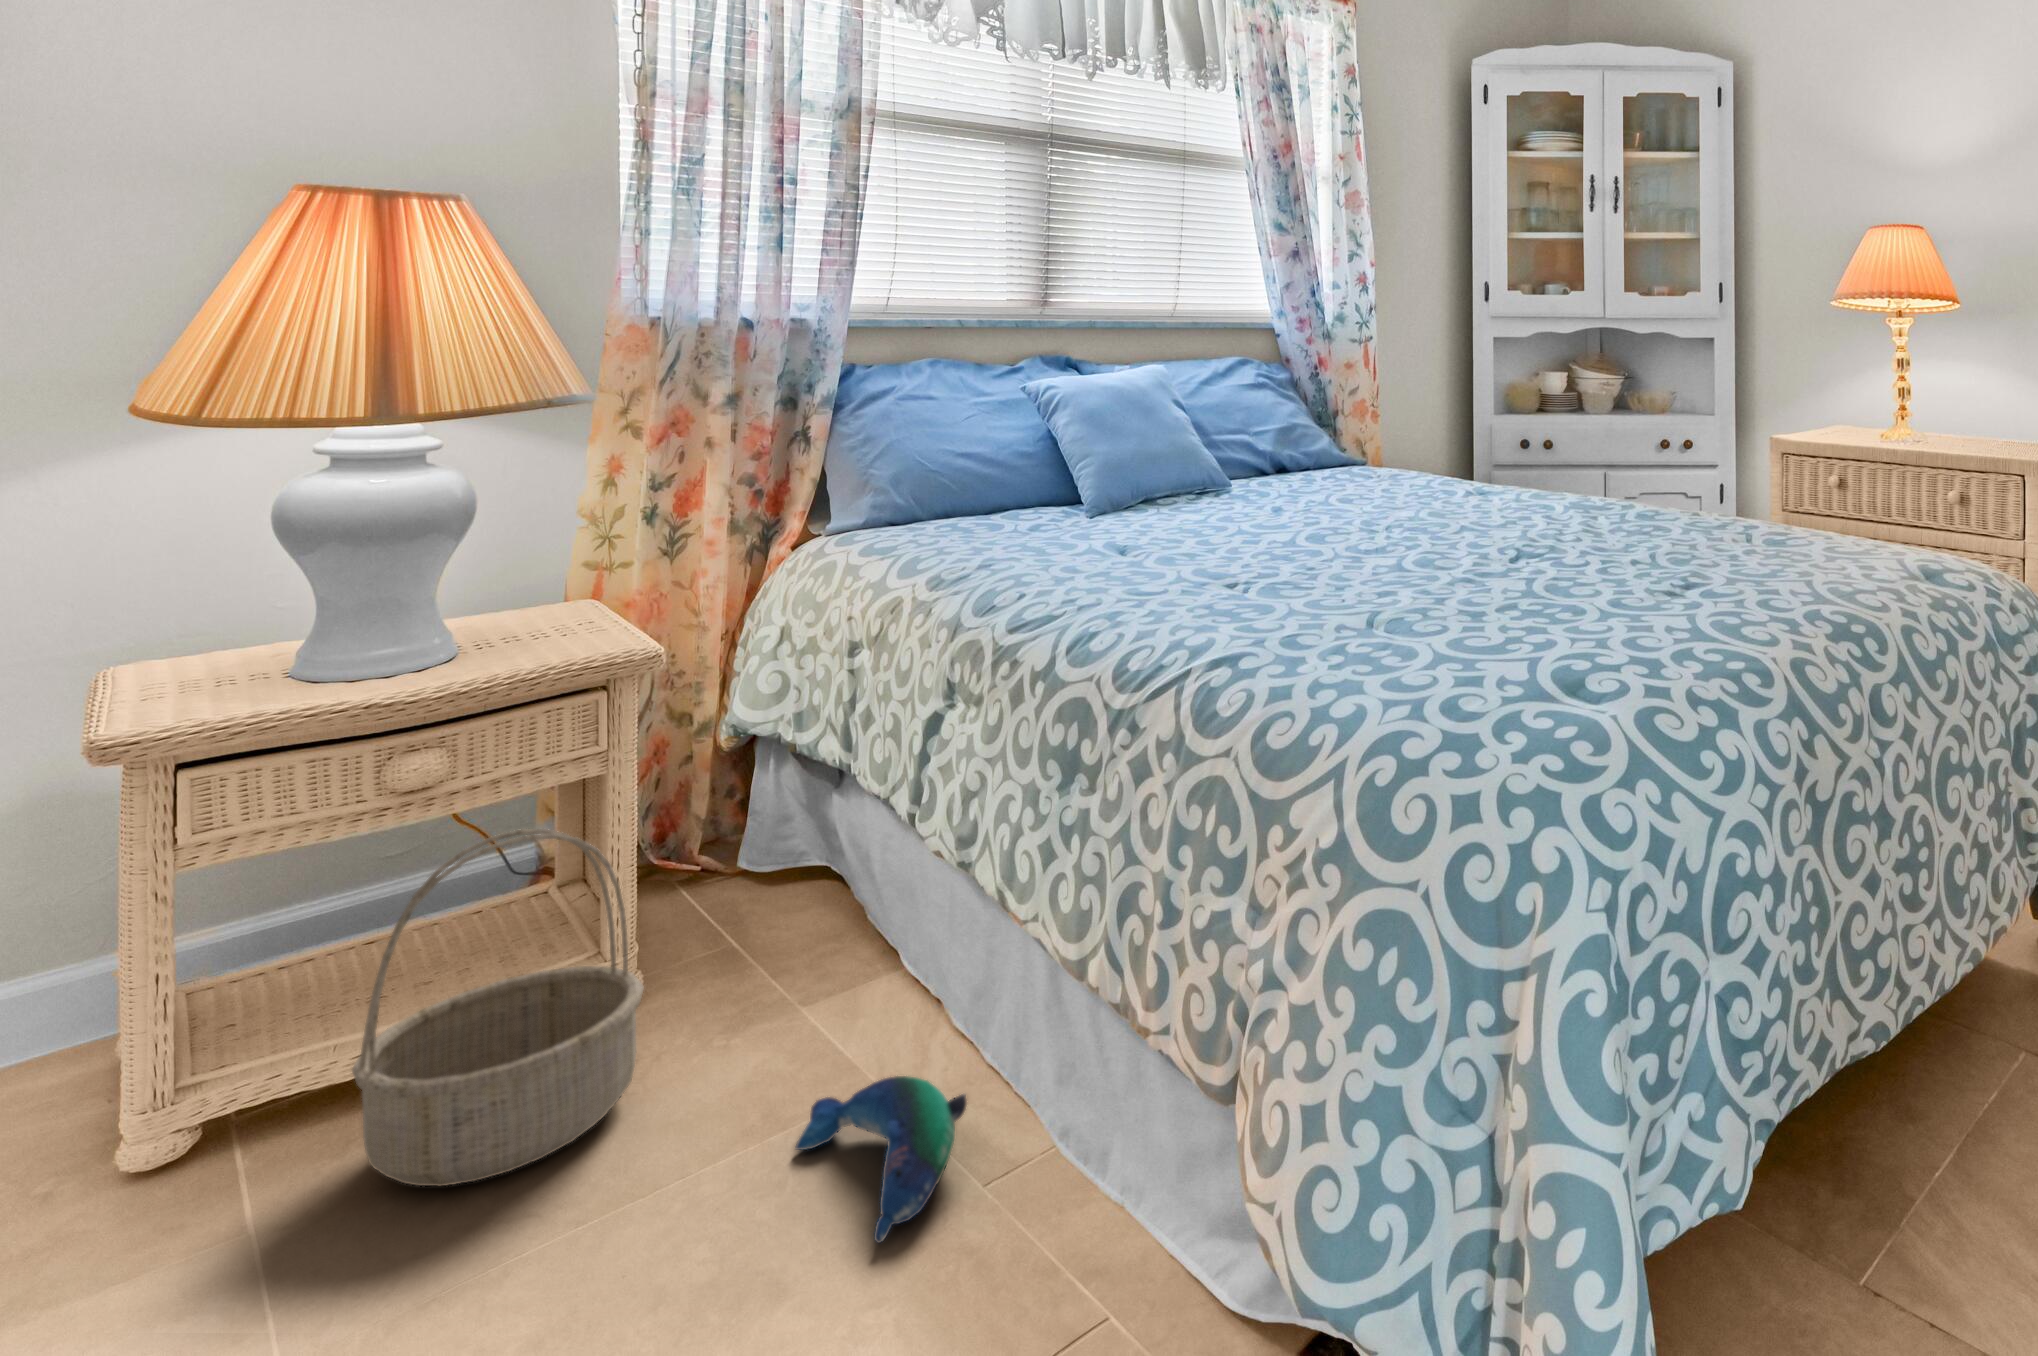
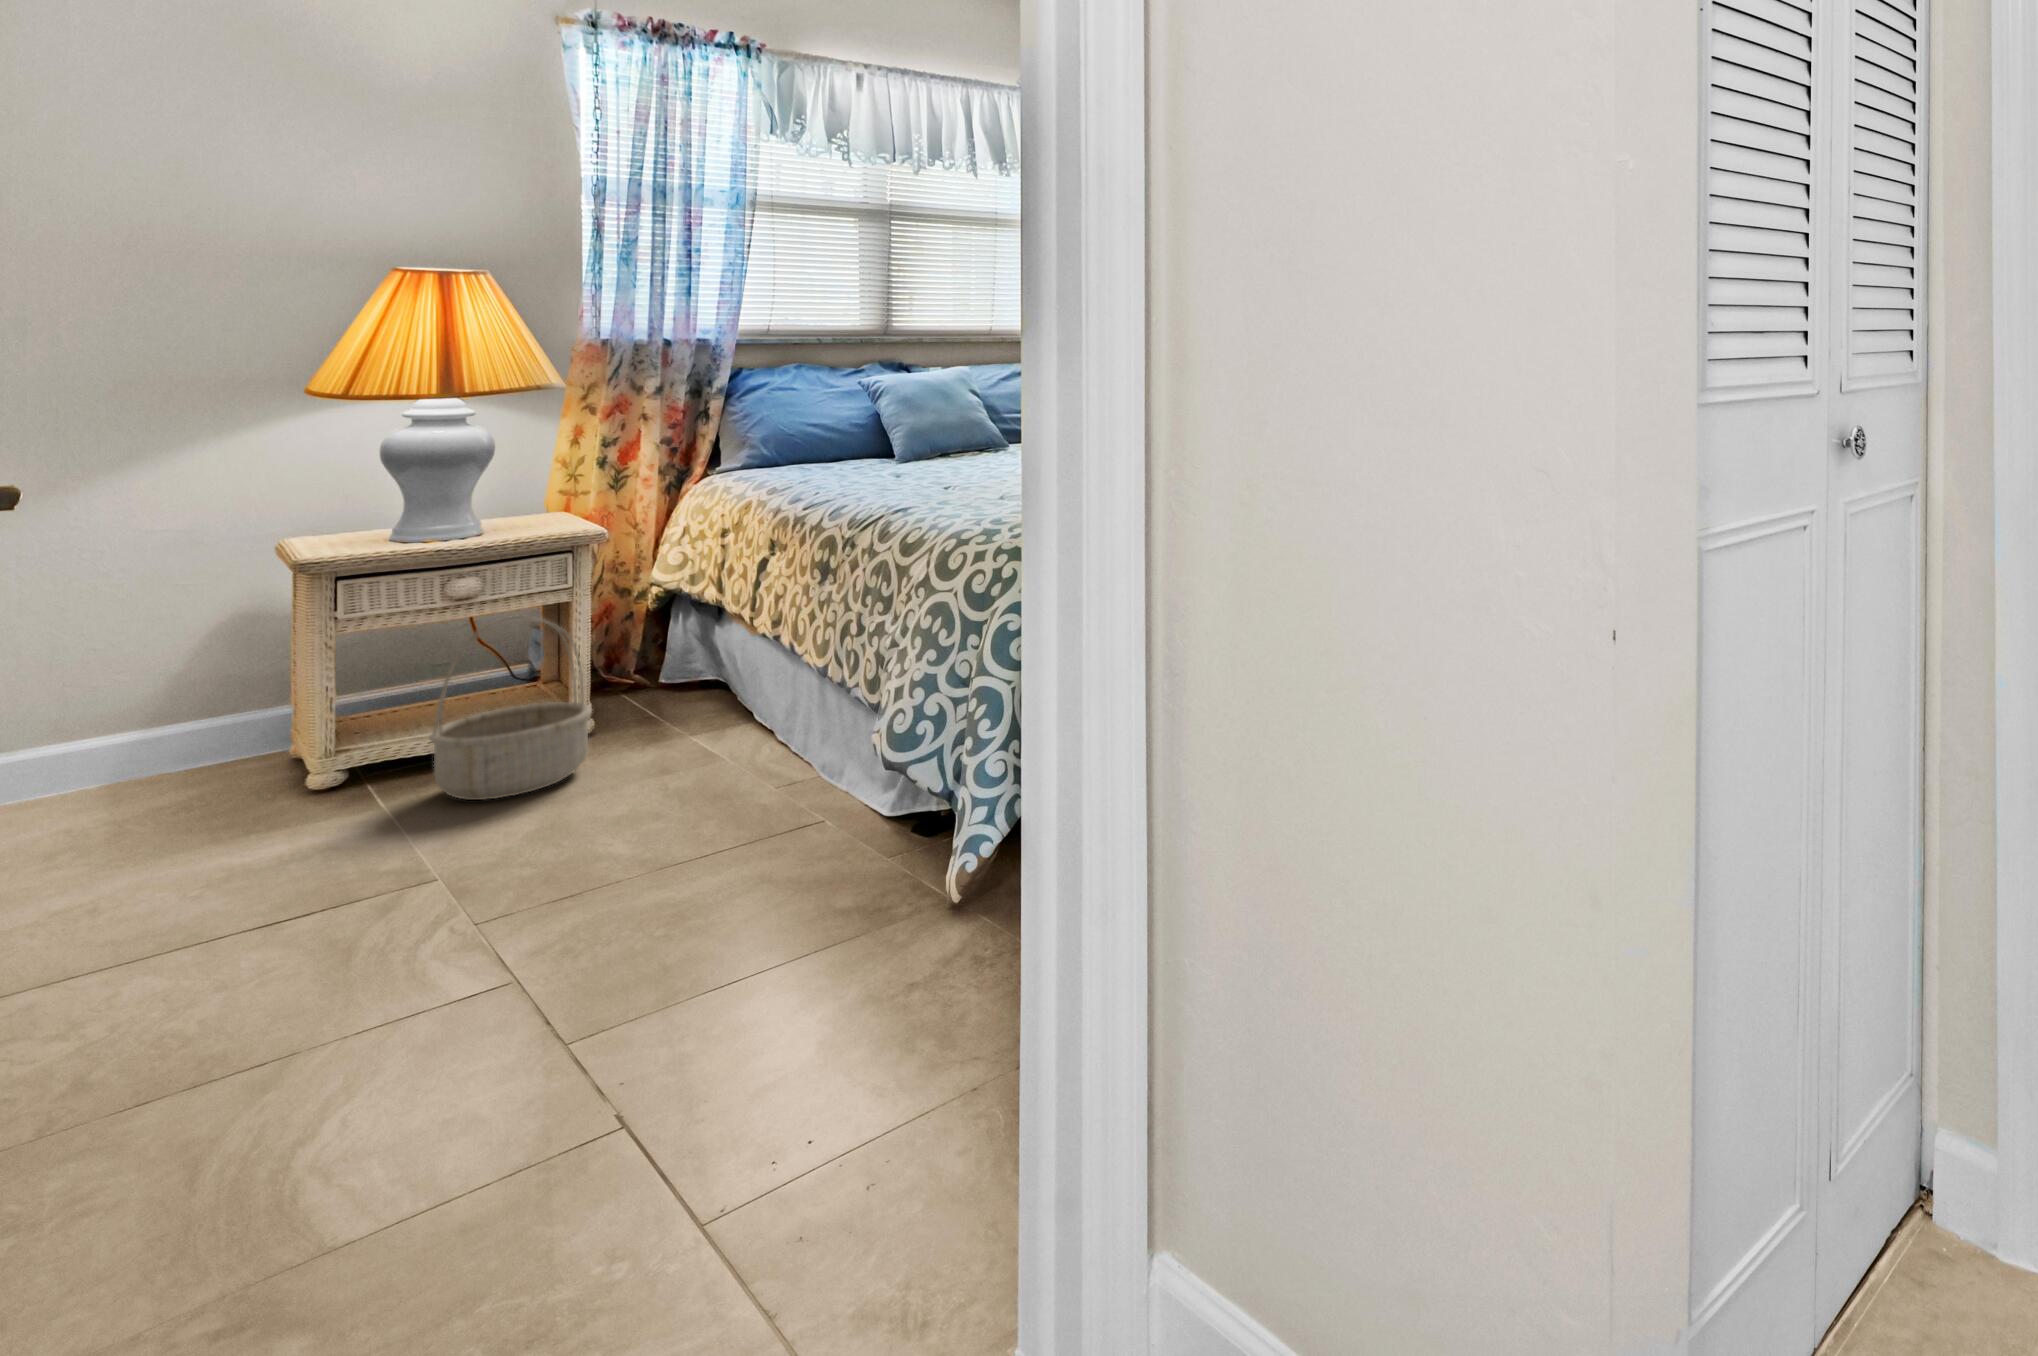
plush toy: present [796,1076,967,1243] -> none [675,747,771,812]

